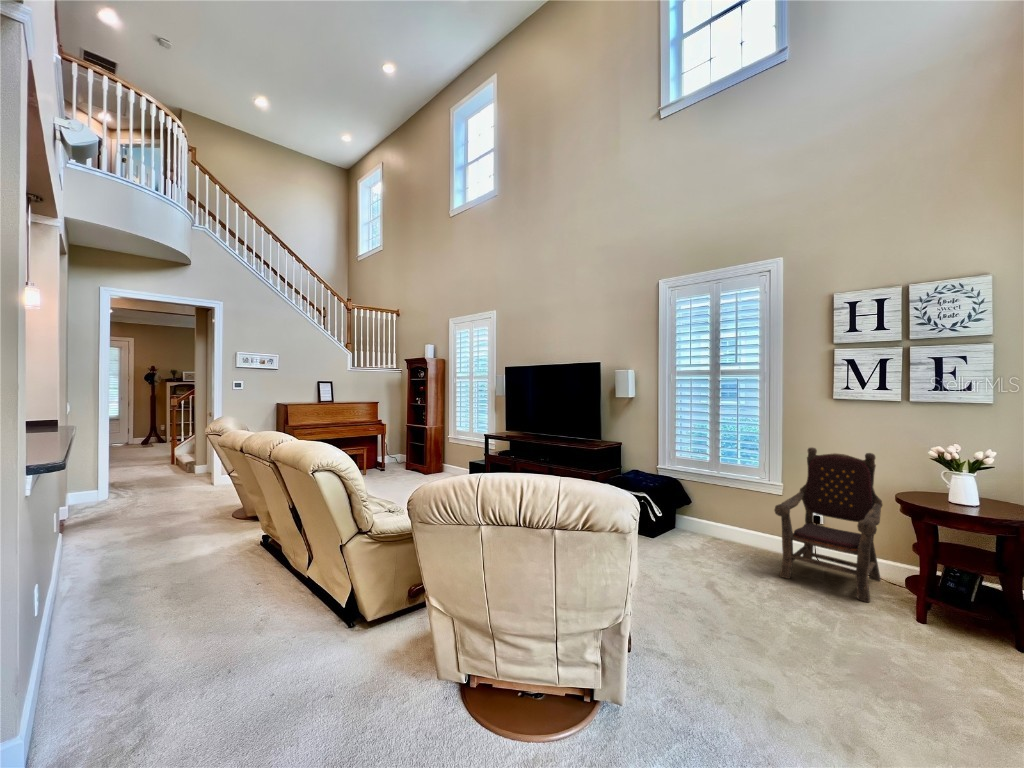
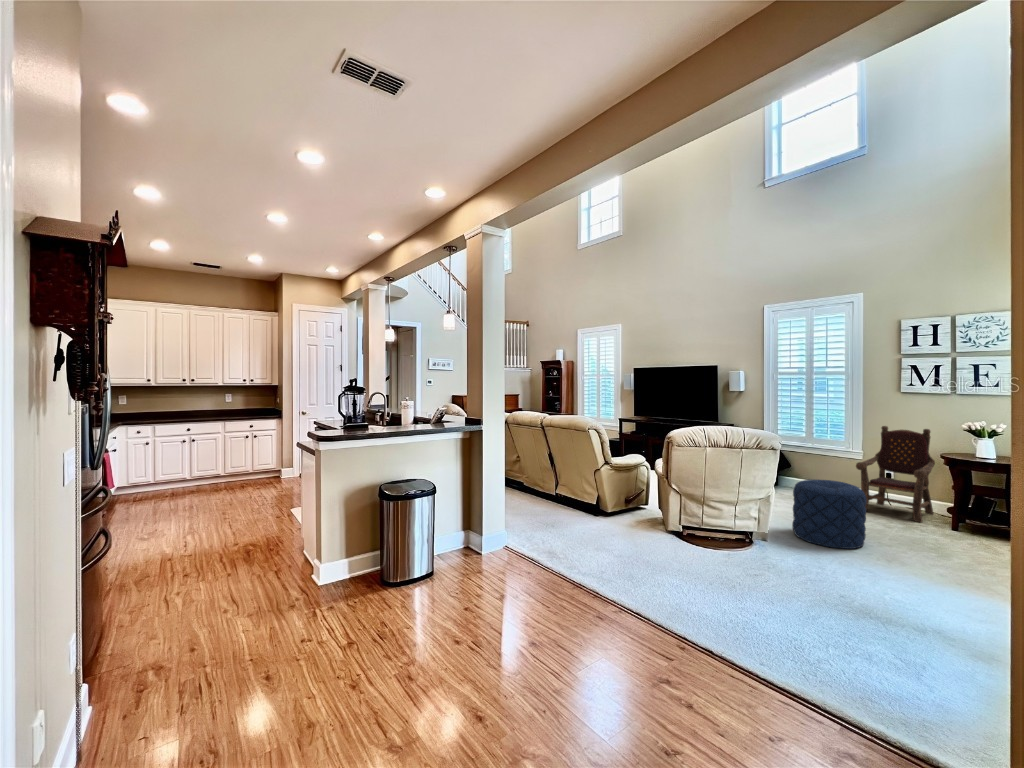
pouf: none [674,554,796,703] -> present [792,480,867,549]

